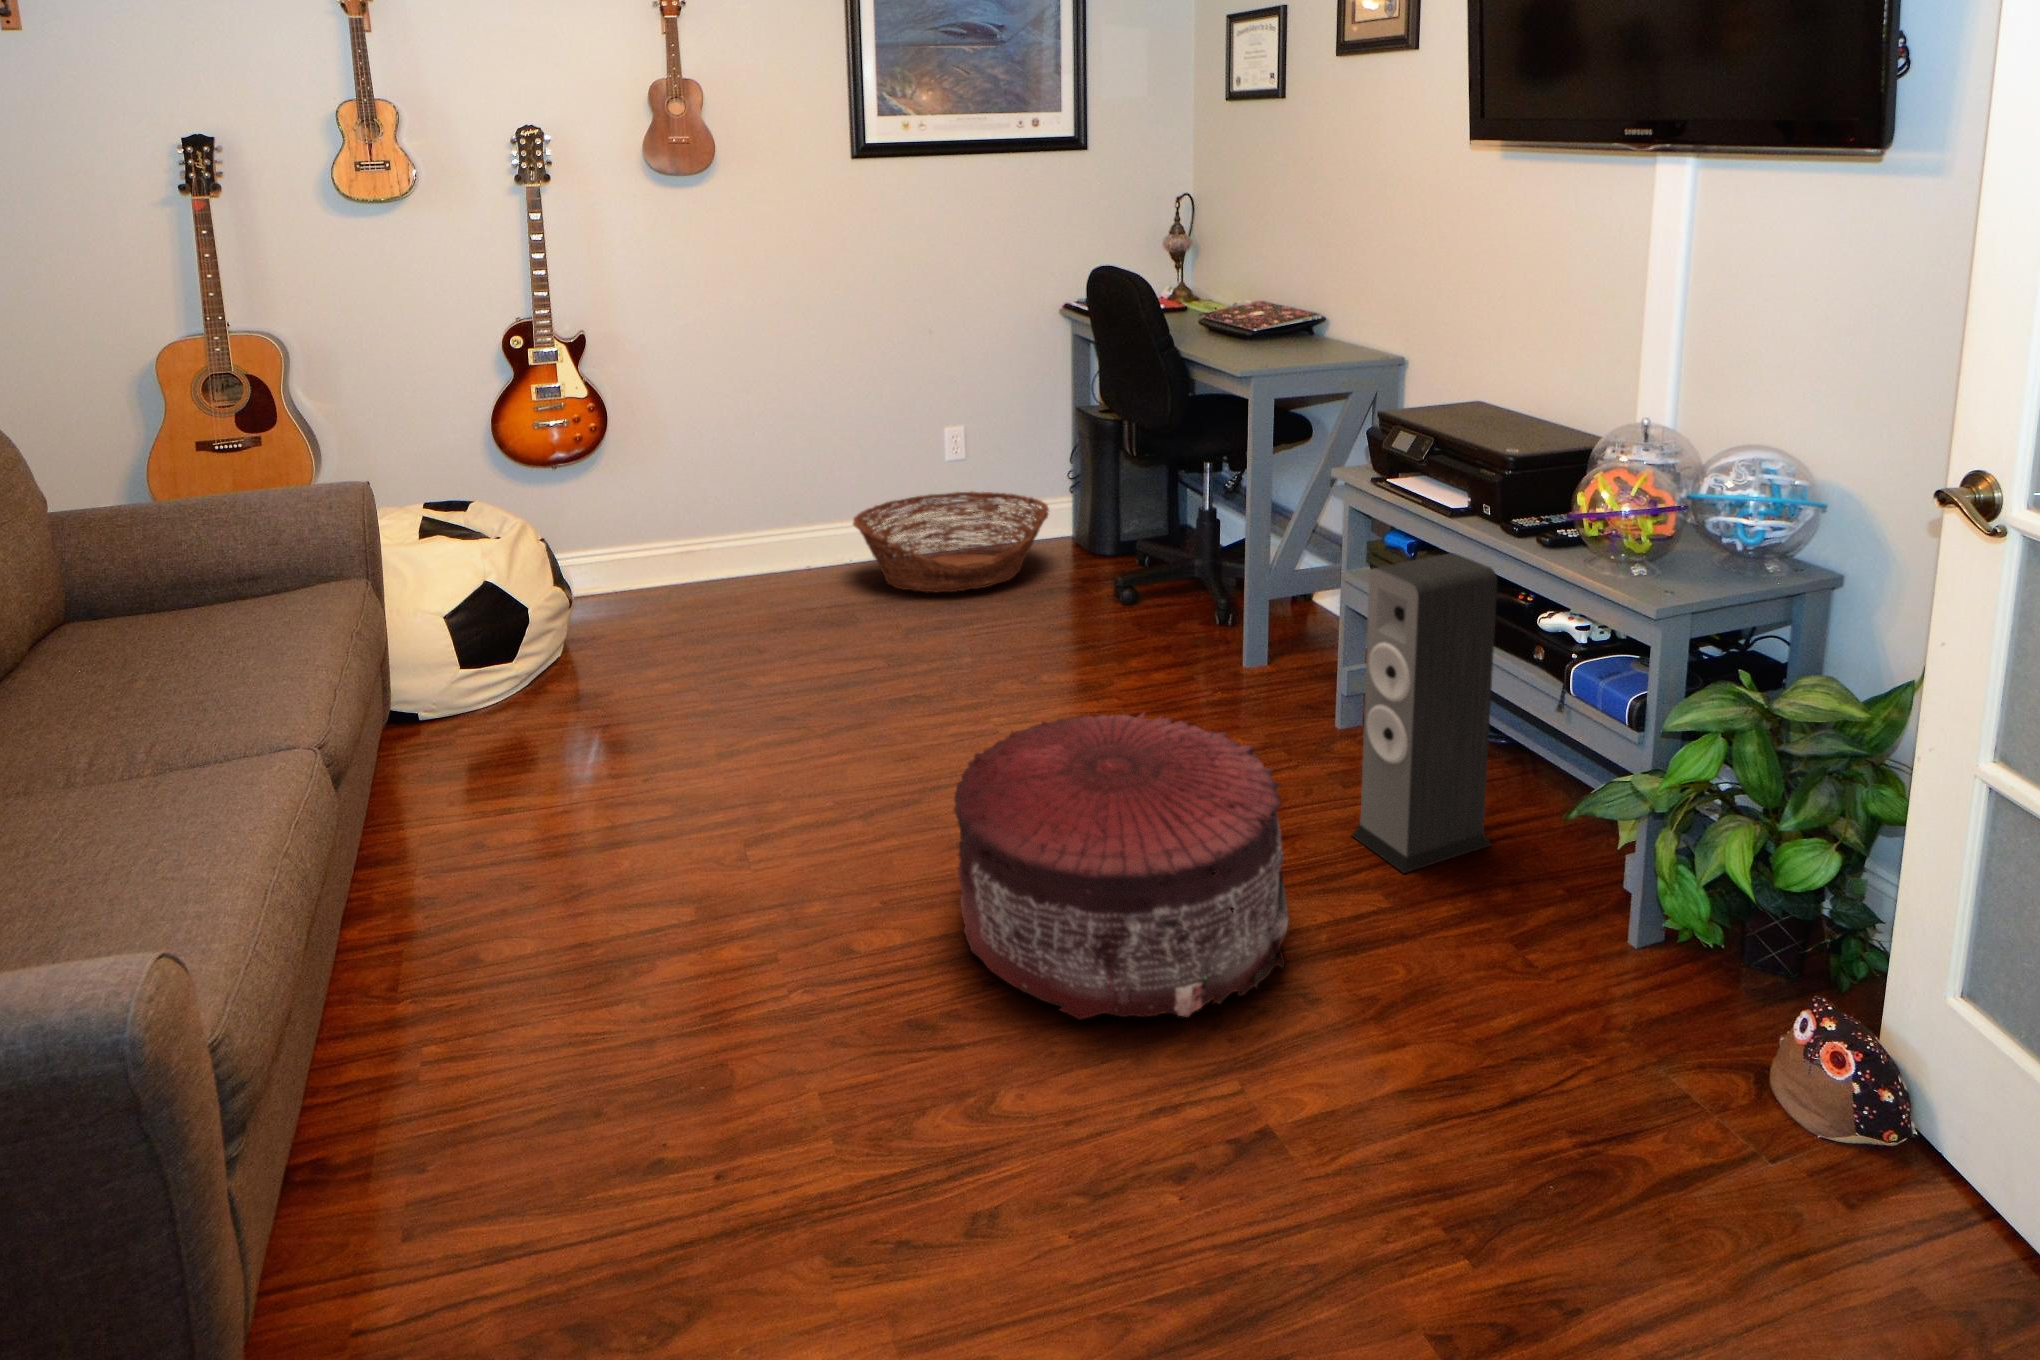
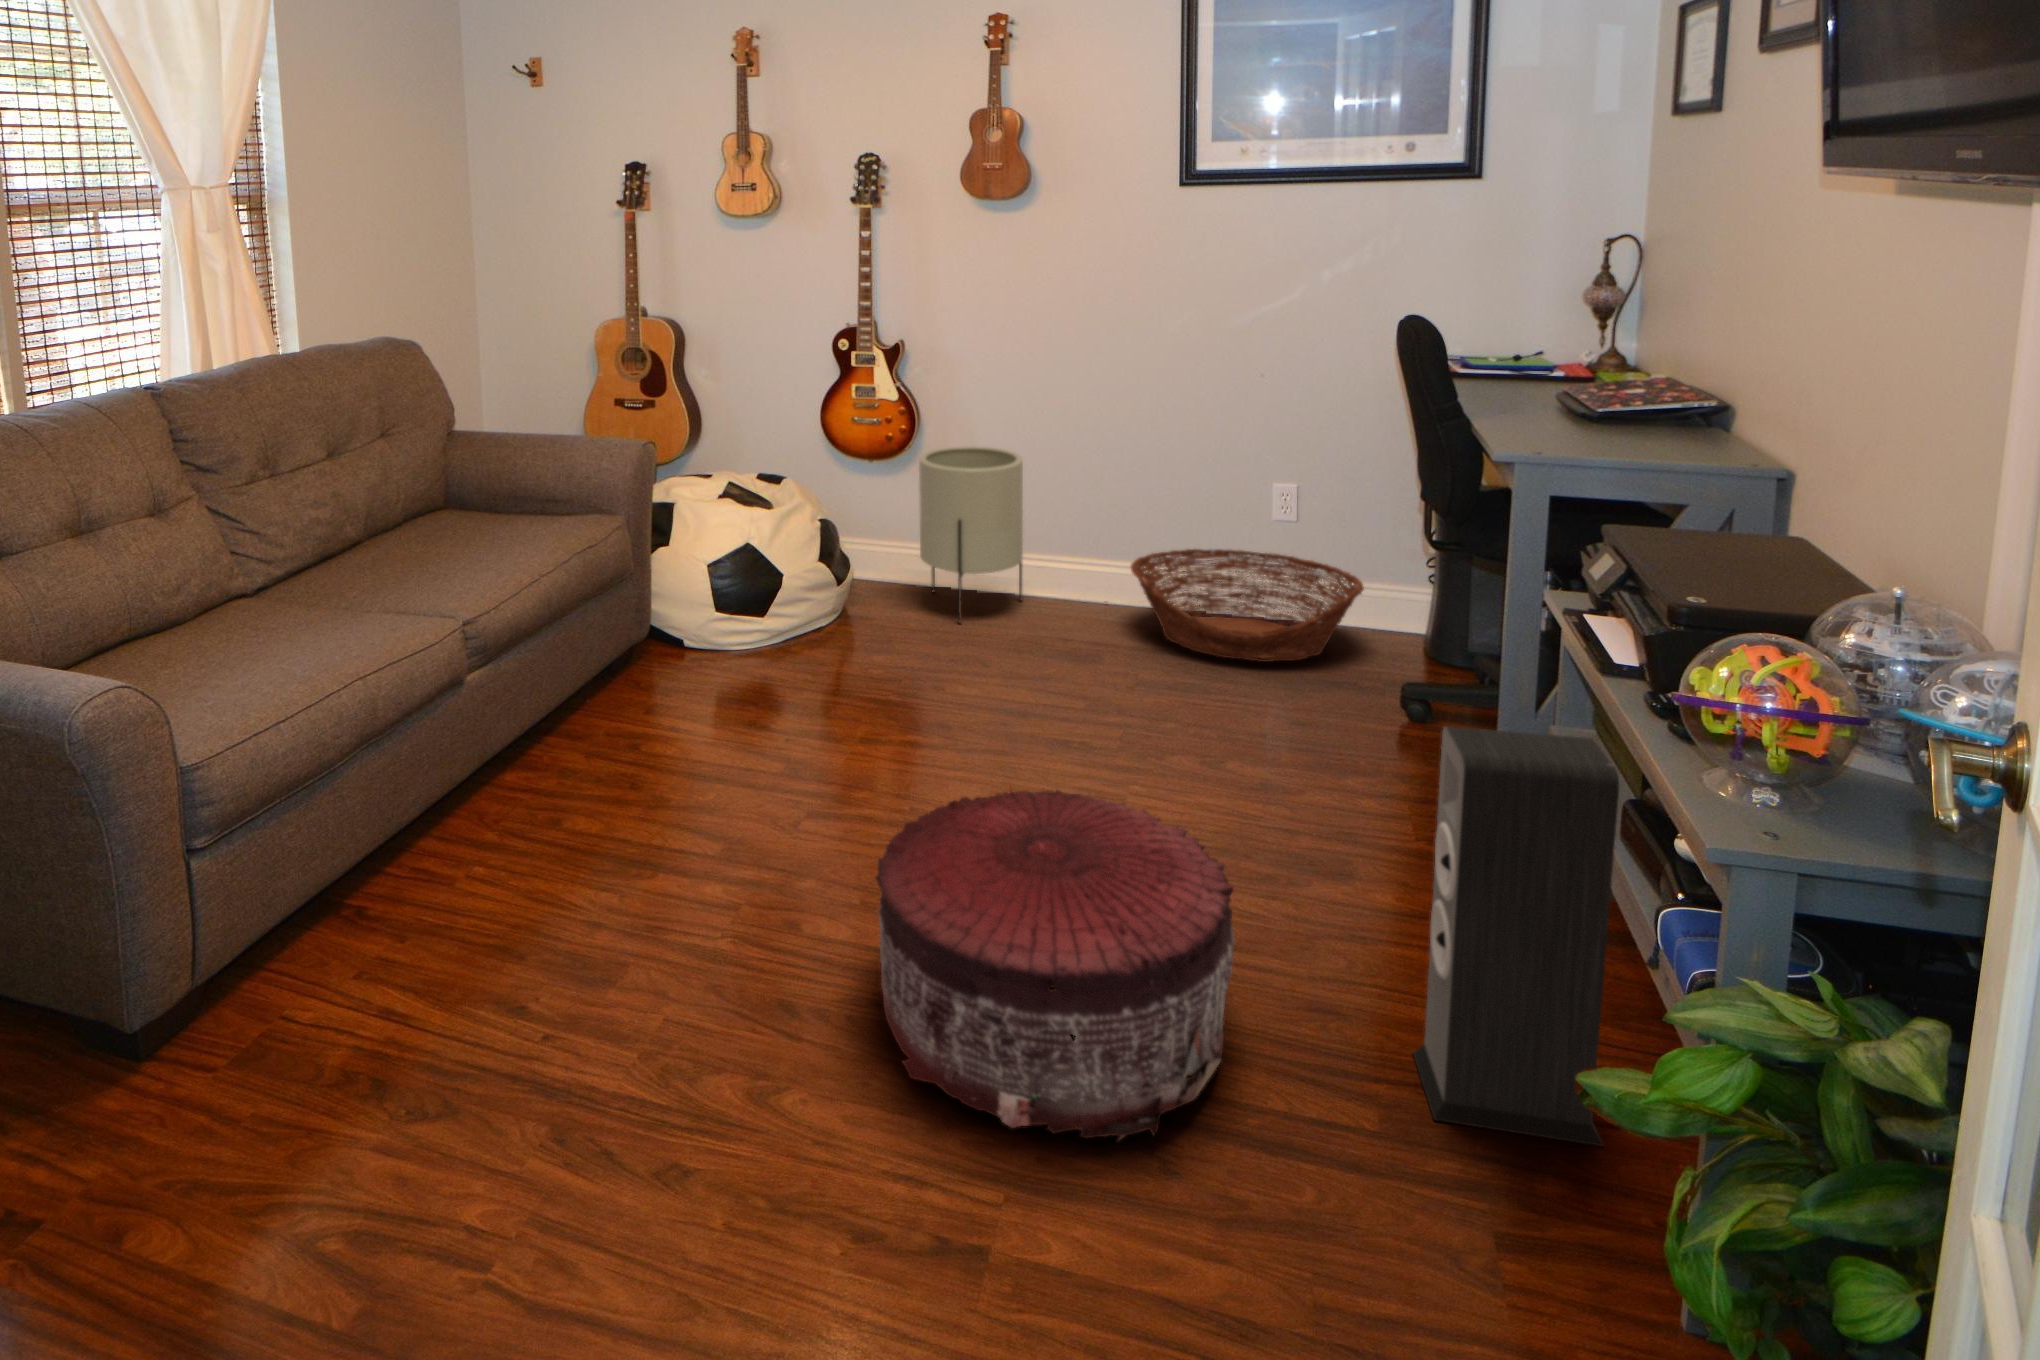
planter: none [628,434,743,620] -> present [919,446,1023,623]

